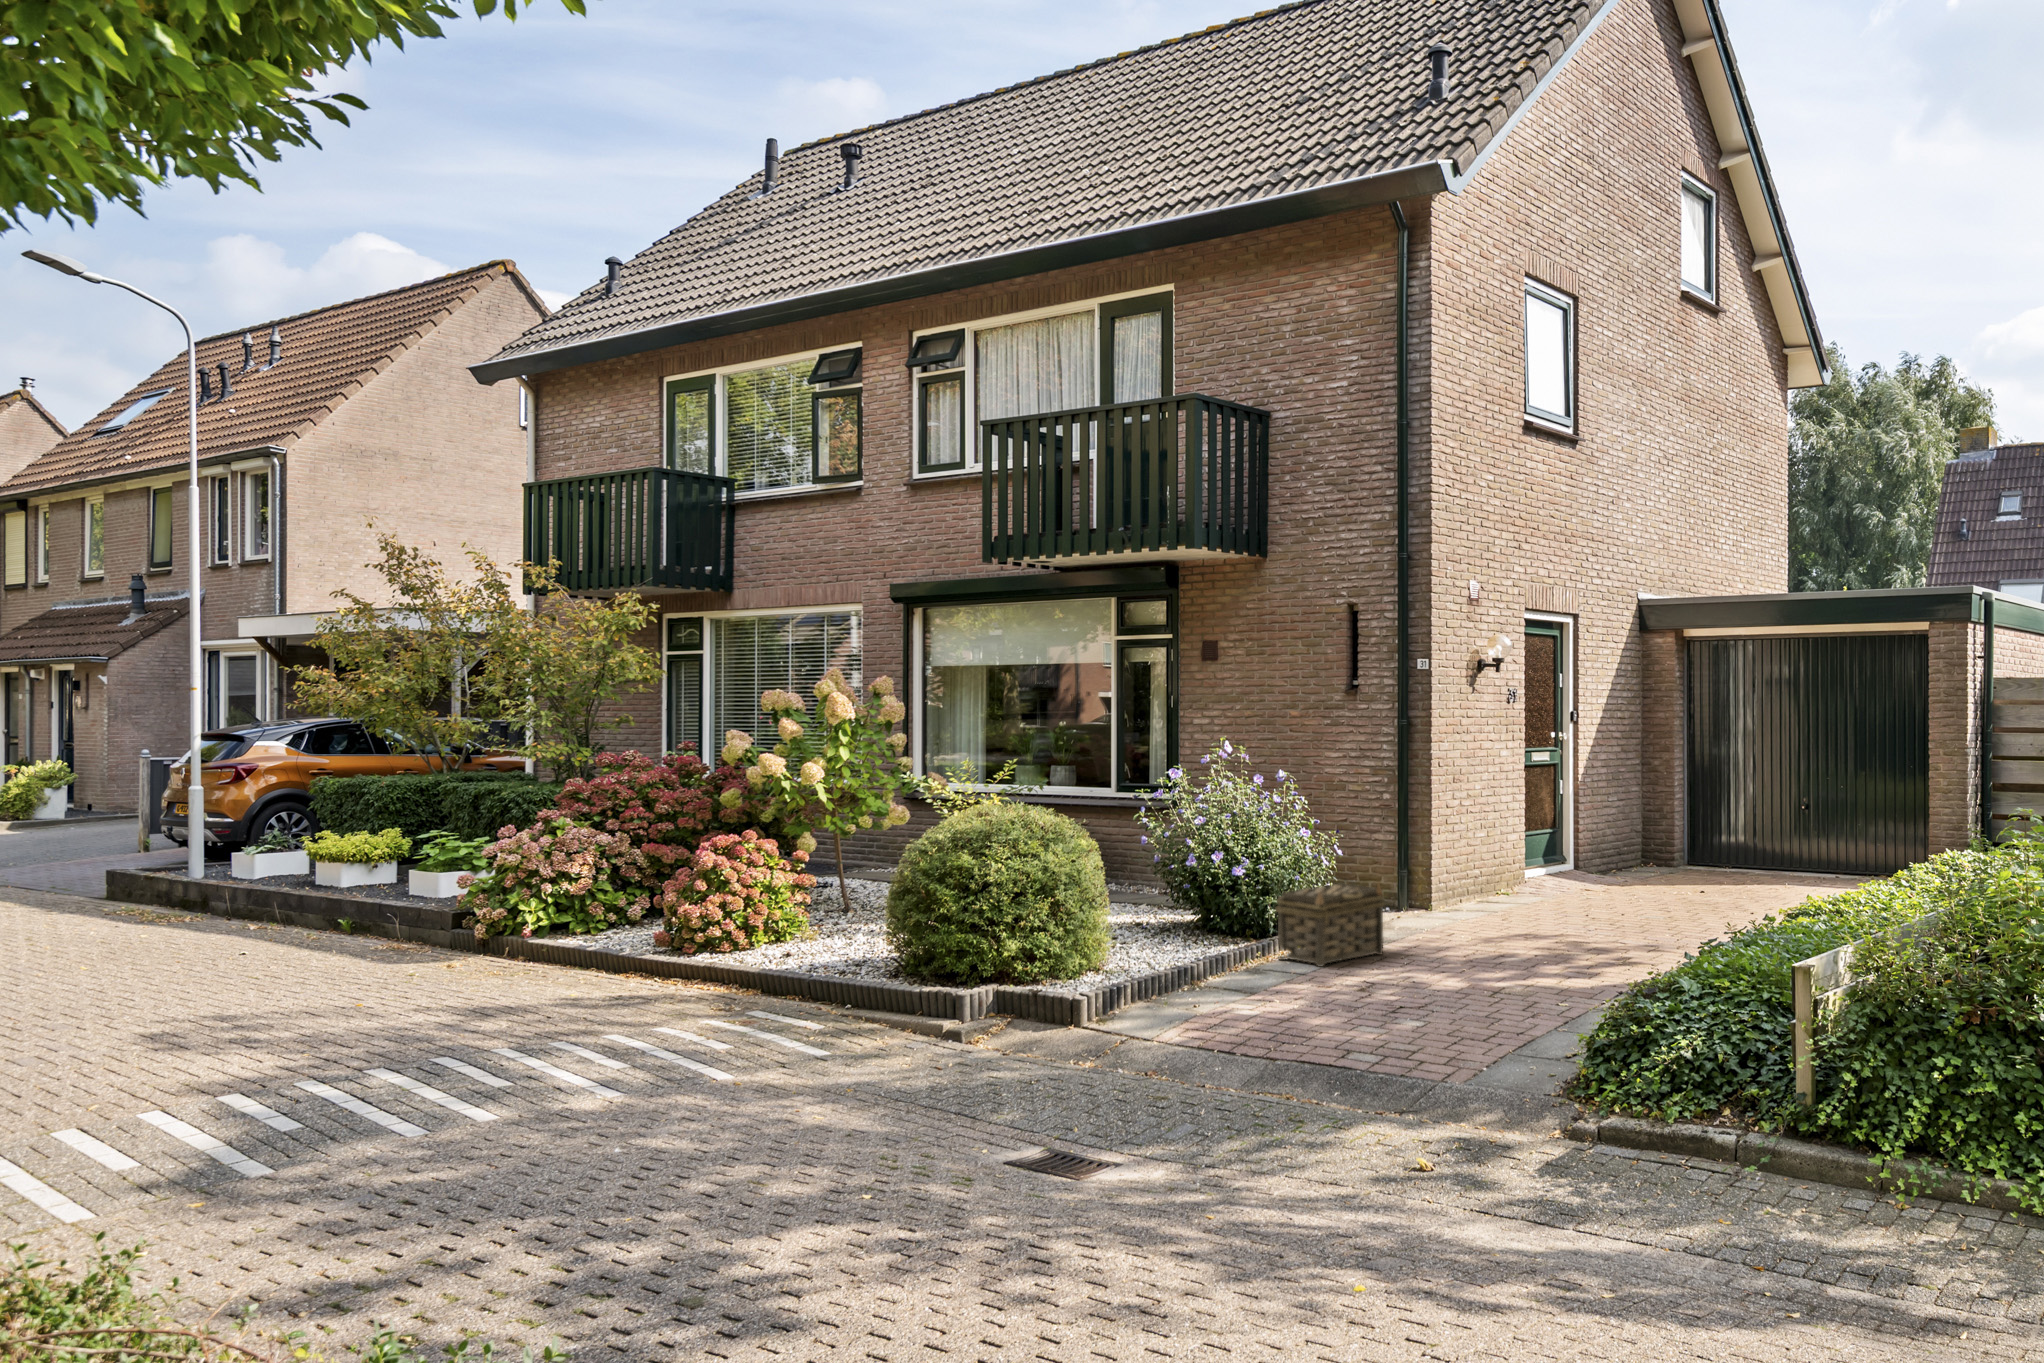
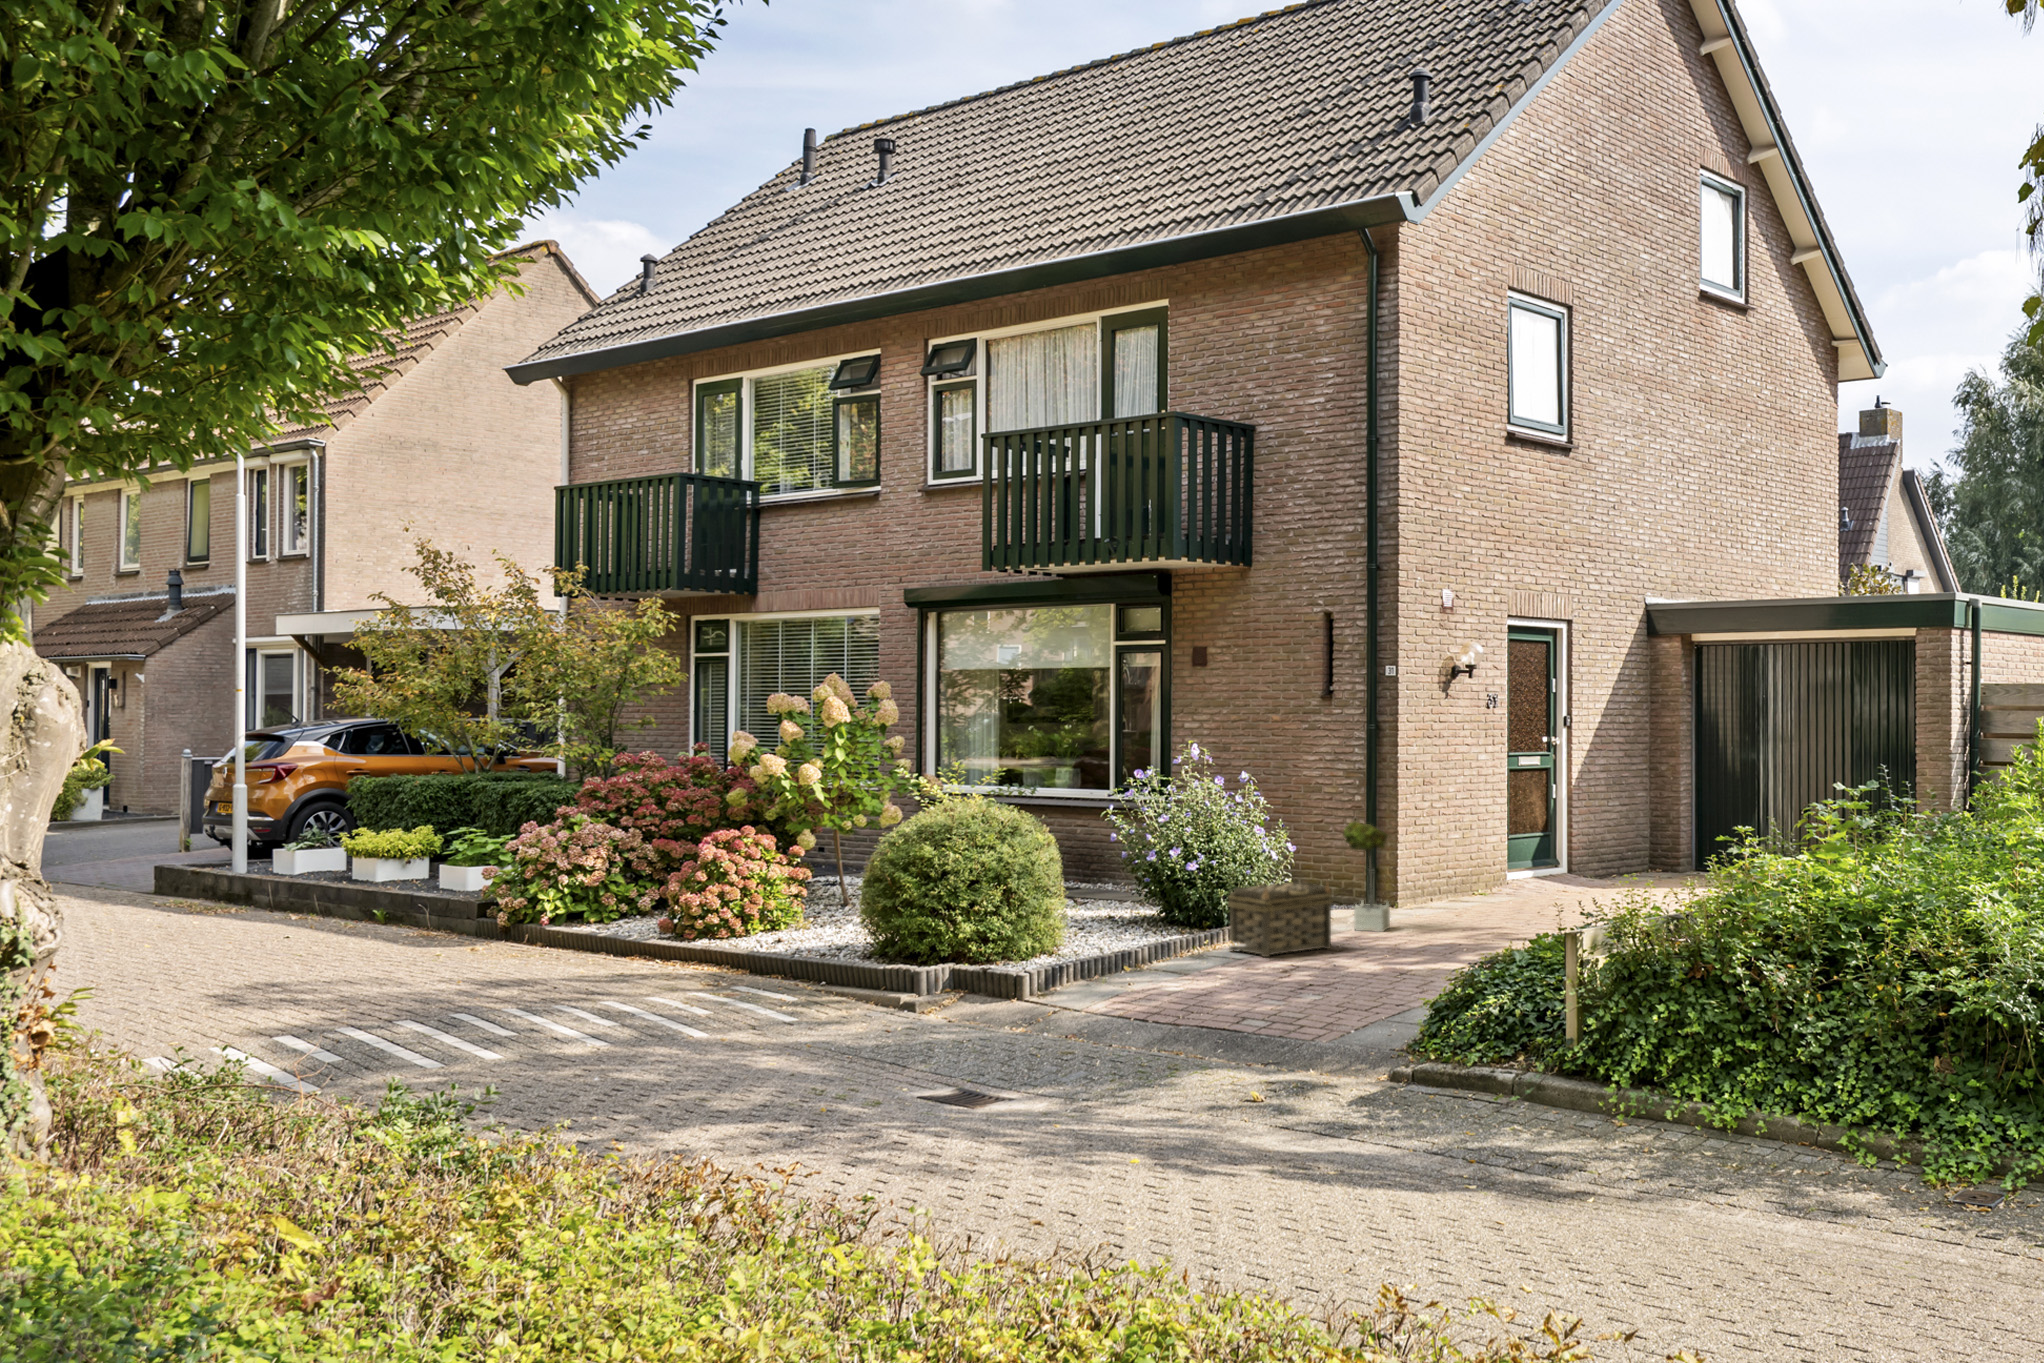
potted tree: none [1380,816,1428,932] -> present [1344,821,1390,932]

